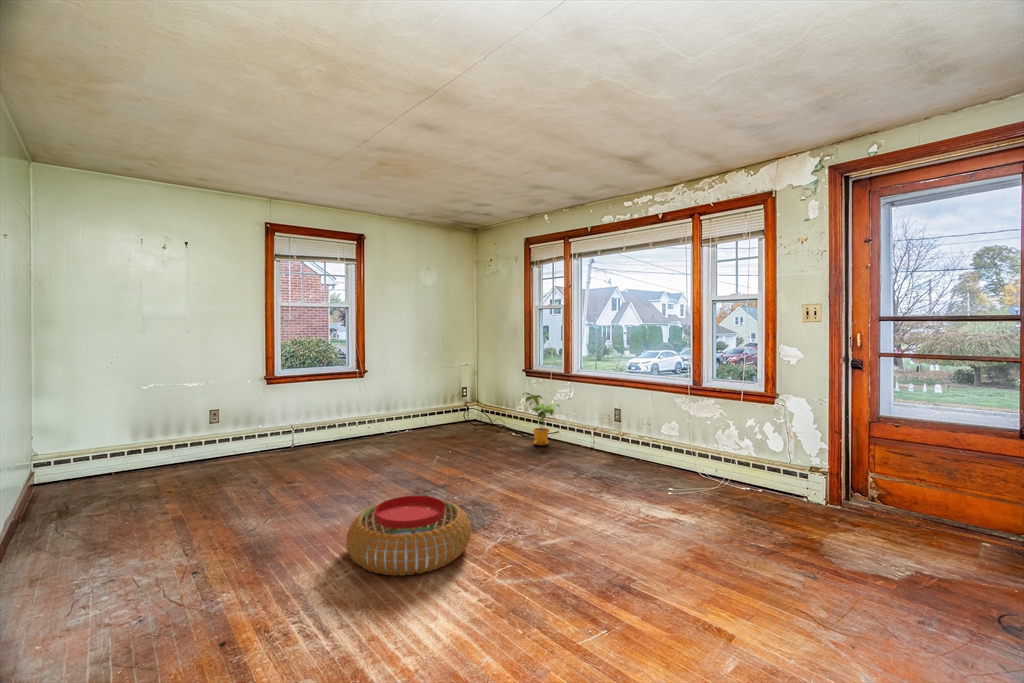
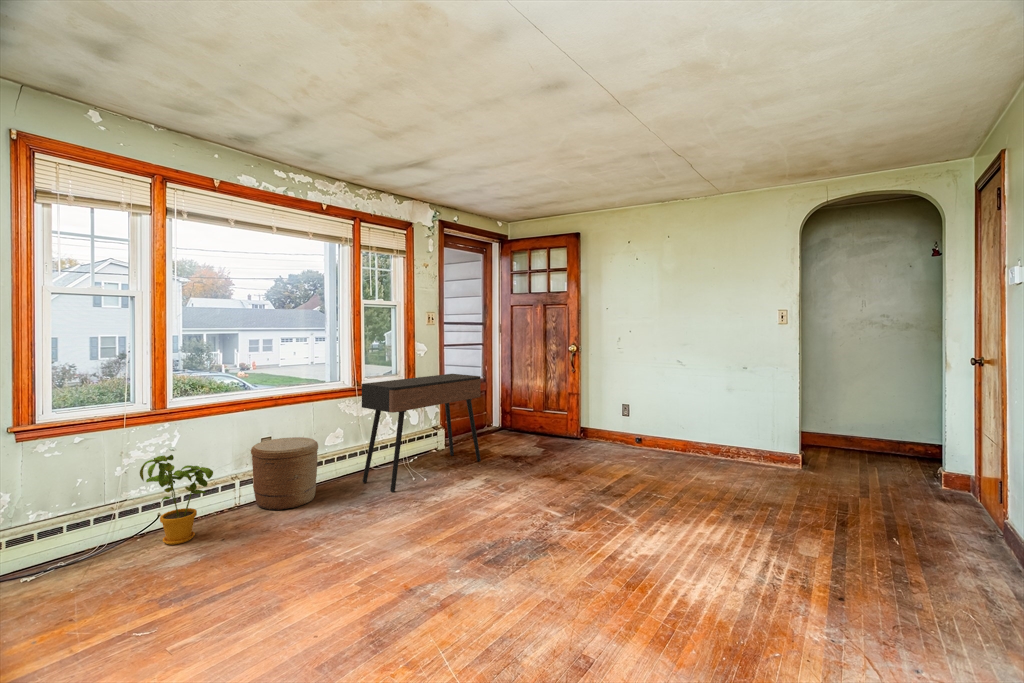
console table: none [615,378,772,518] -> present [362,374,481,492]
woven basket: none [576,409,622,461] -> present [251,437,318,510]
pouf: present [347,496,471,576] -> none [569,505,696,589]

